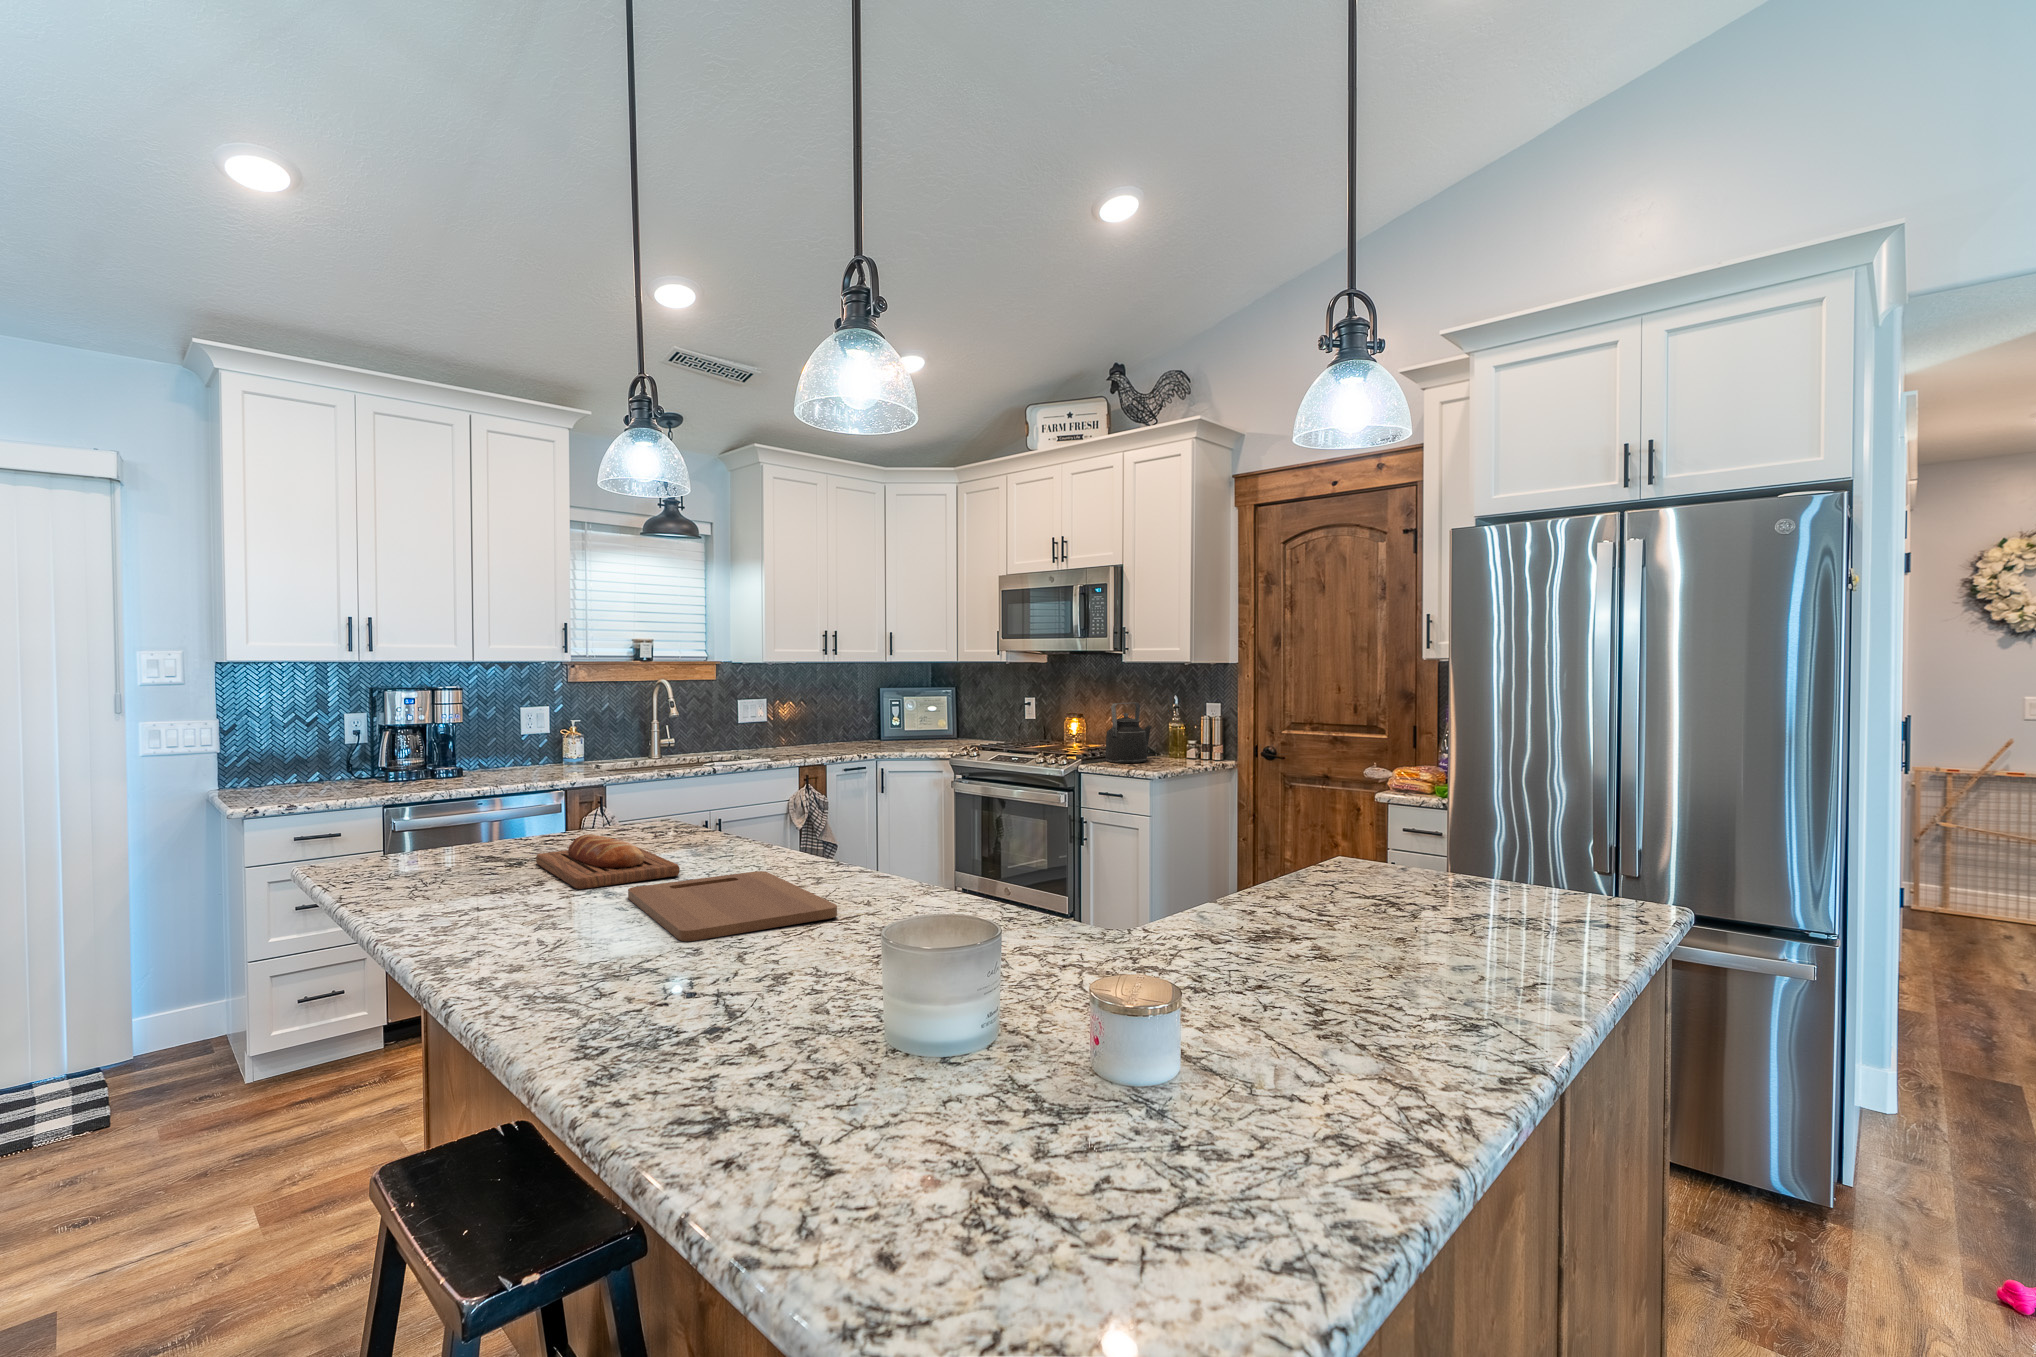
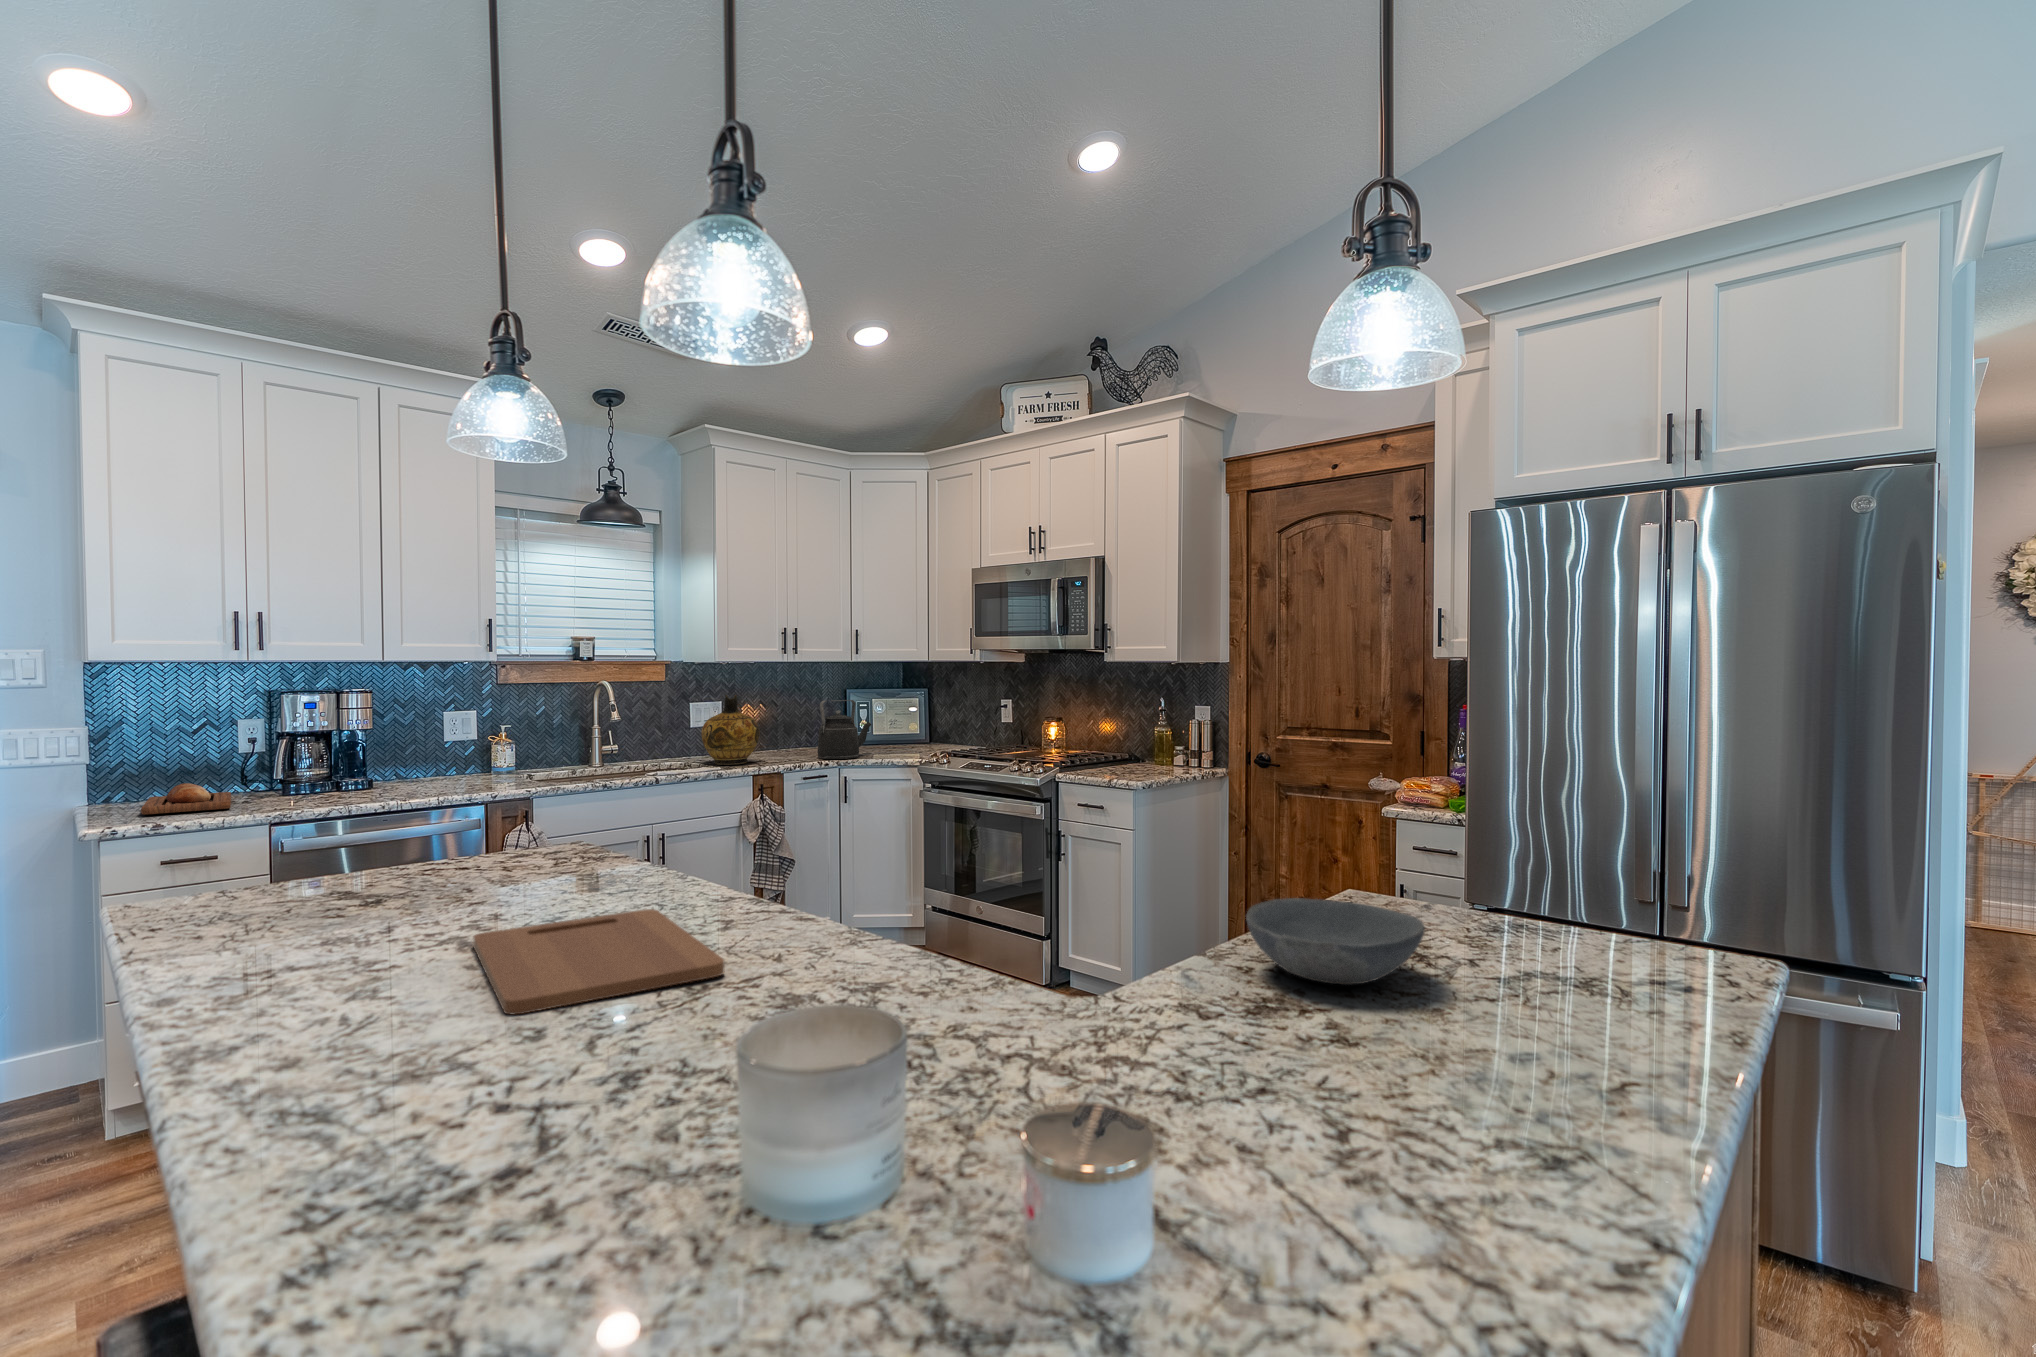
ceramic jug: none [750,692,803,757] -> present [701,695,760,765]
kettle: present [1105,703,1152,763] -> present [818,700,871,759]
bread loaf: present [536,834,680,889] -> present [141,783,231,814]
bowl: none [1250,860,1391,925] -> present [1246,898,1425,985]

